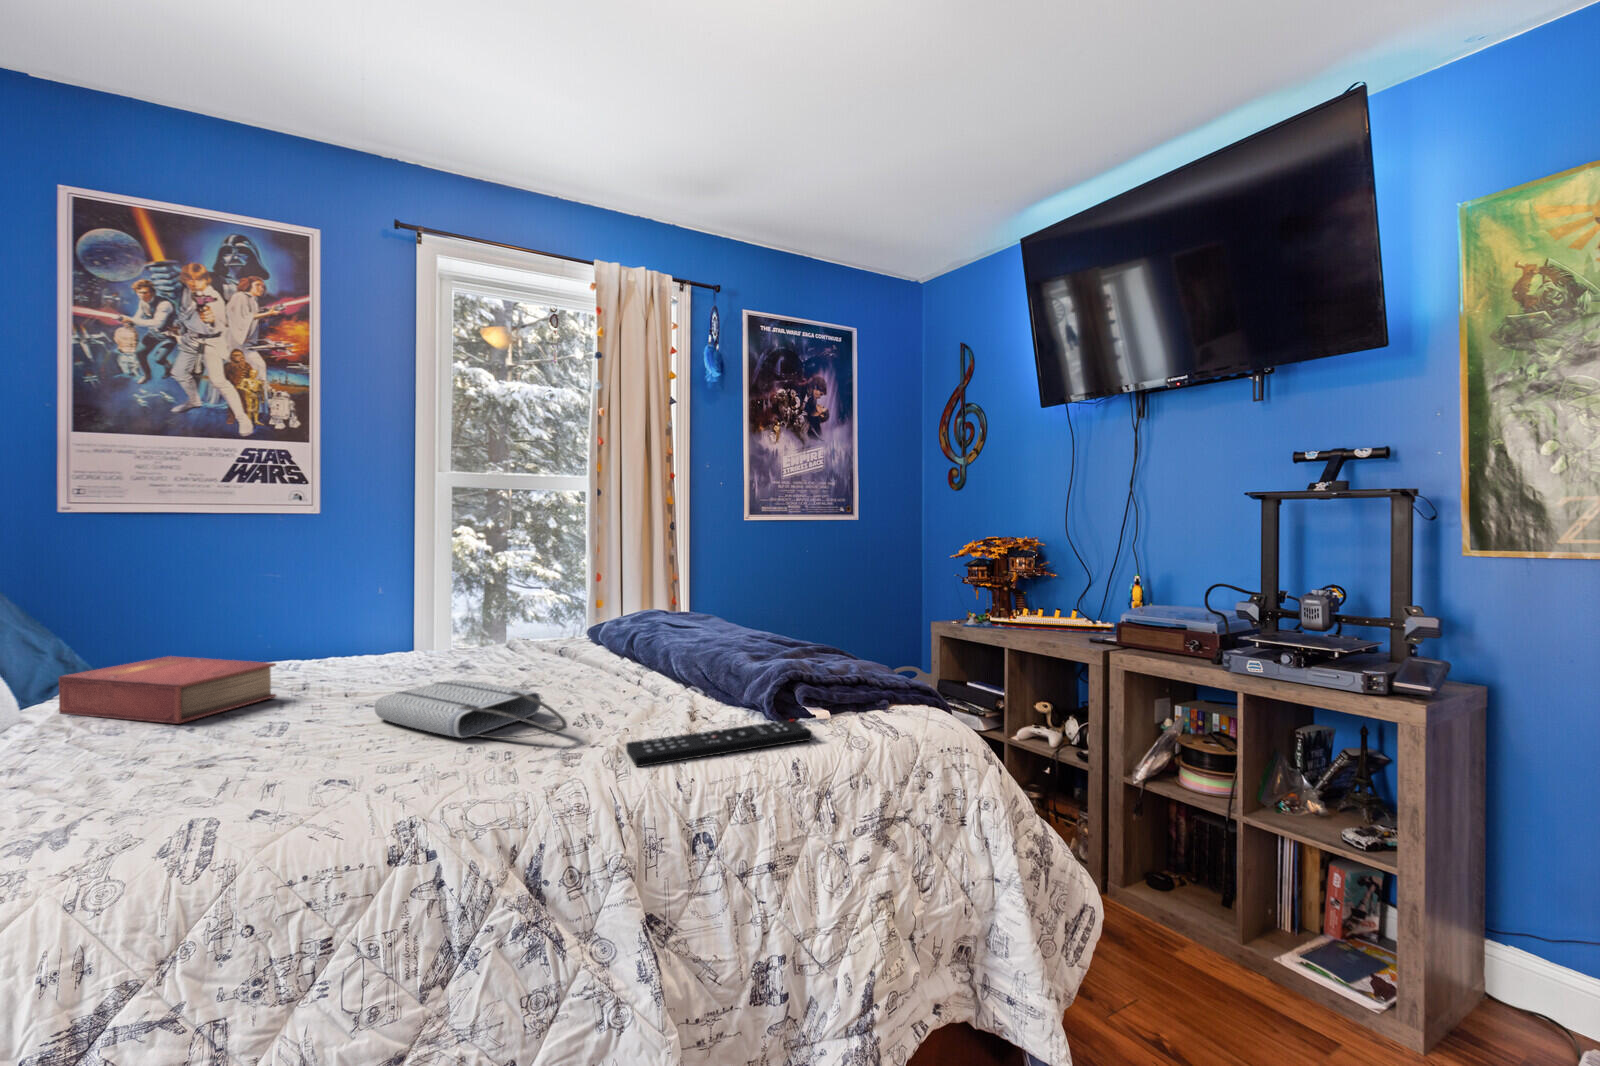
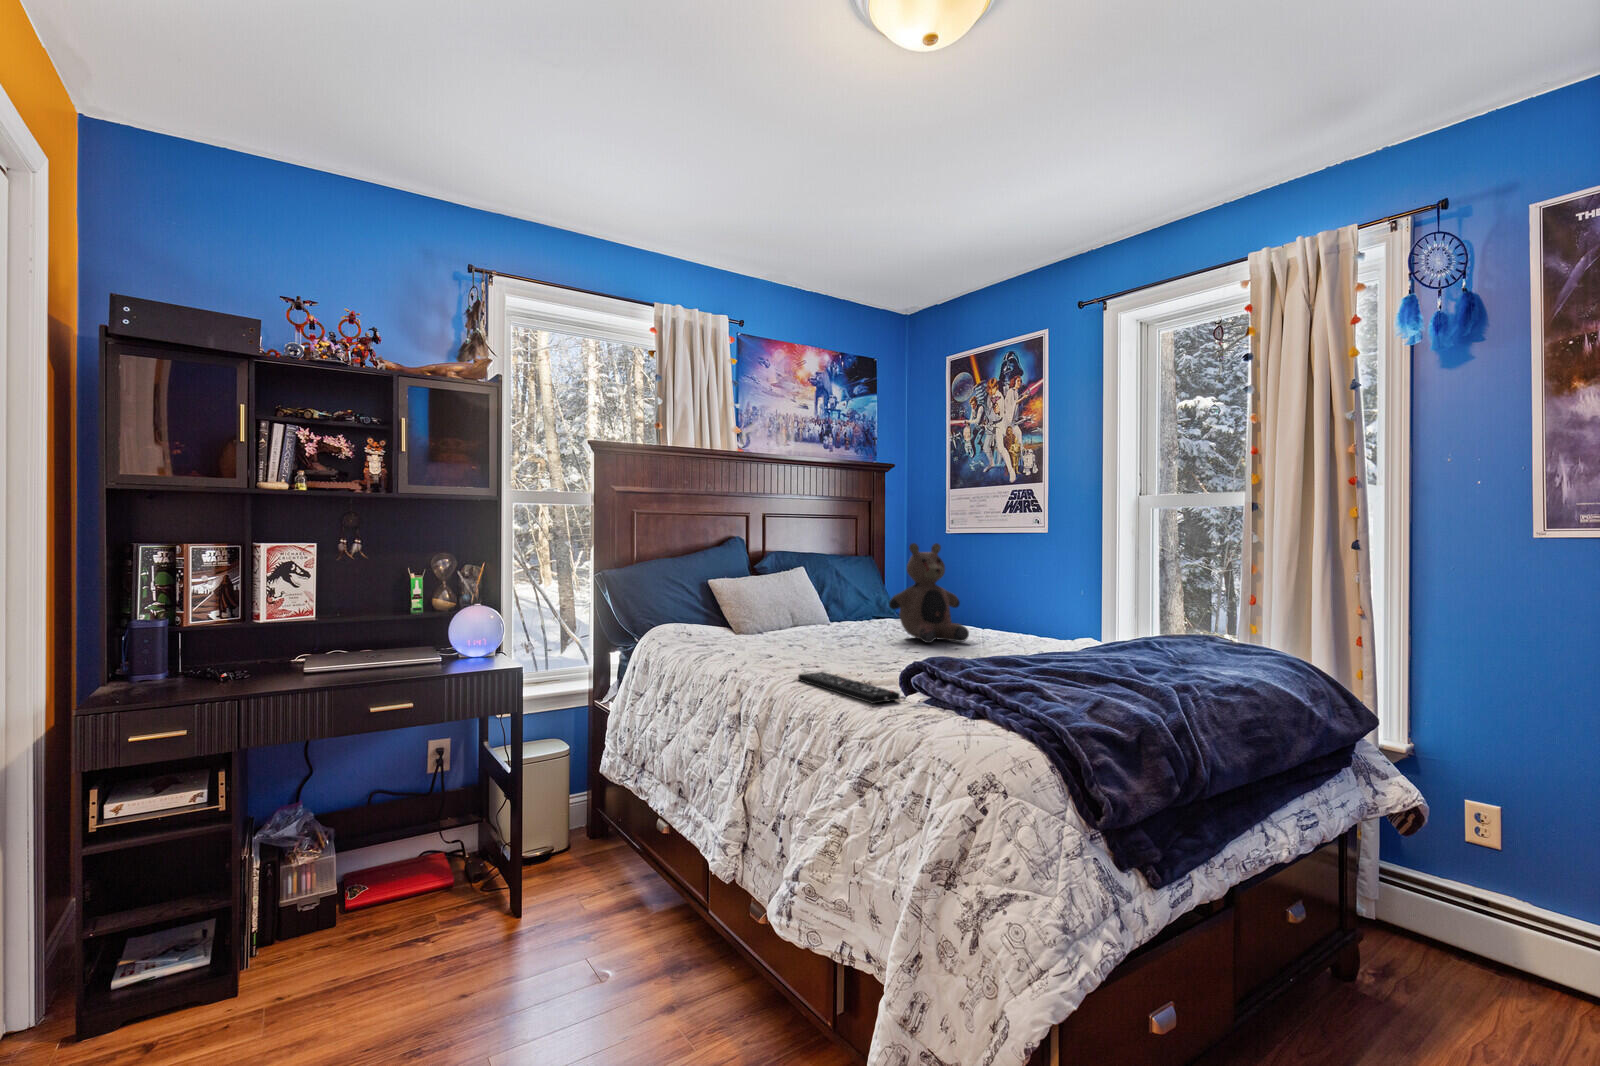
teddy bear: none [329,530,451,679] -> present [889,543,969,643]
book: present [59,656,276,724] -> none [818,609,869,635]
tote bag: present [375,680,567,739] -> none [819,635,896,662]

